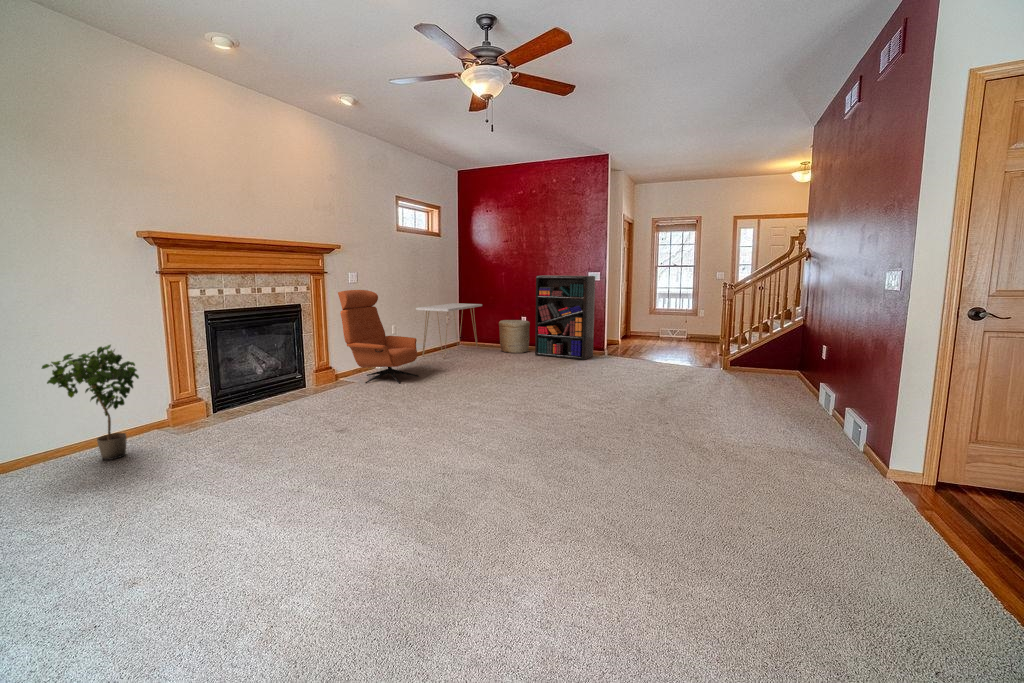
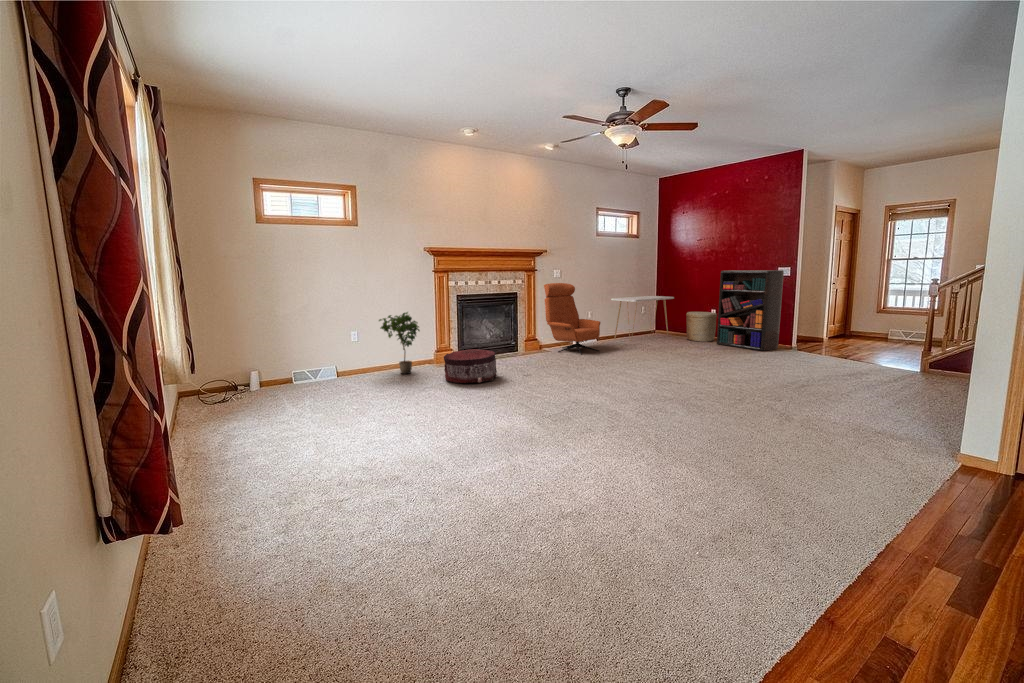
pouf: none [199,398,301,464] -> present [444,349,497,383]

